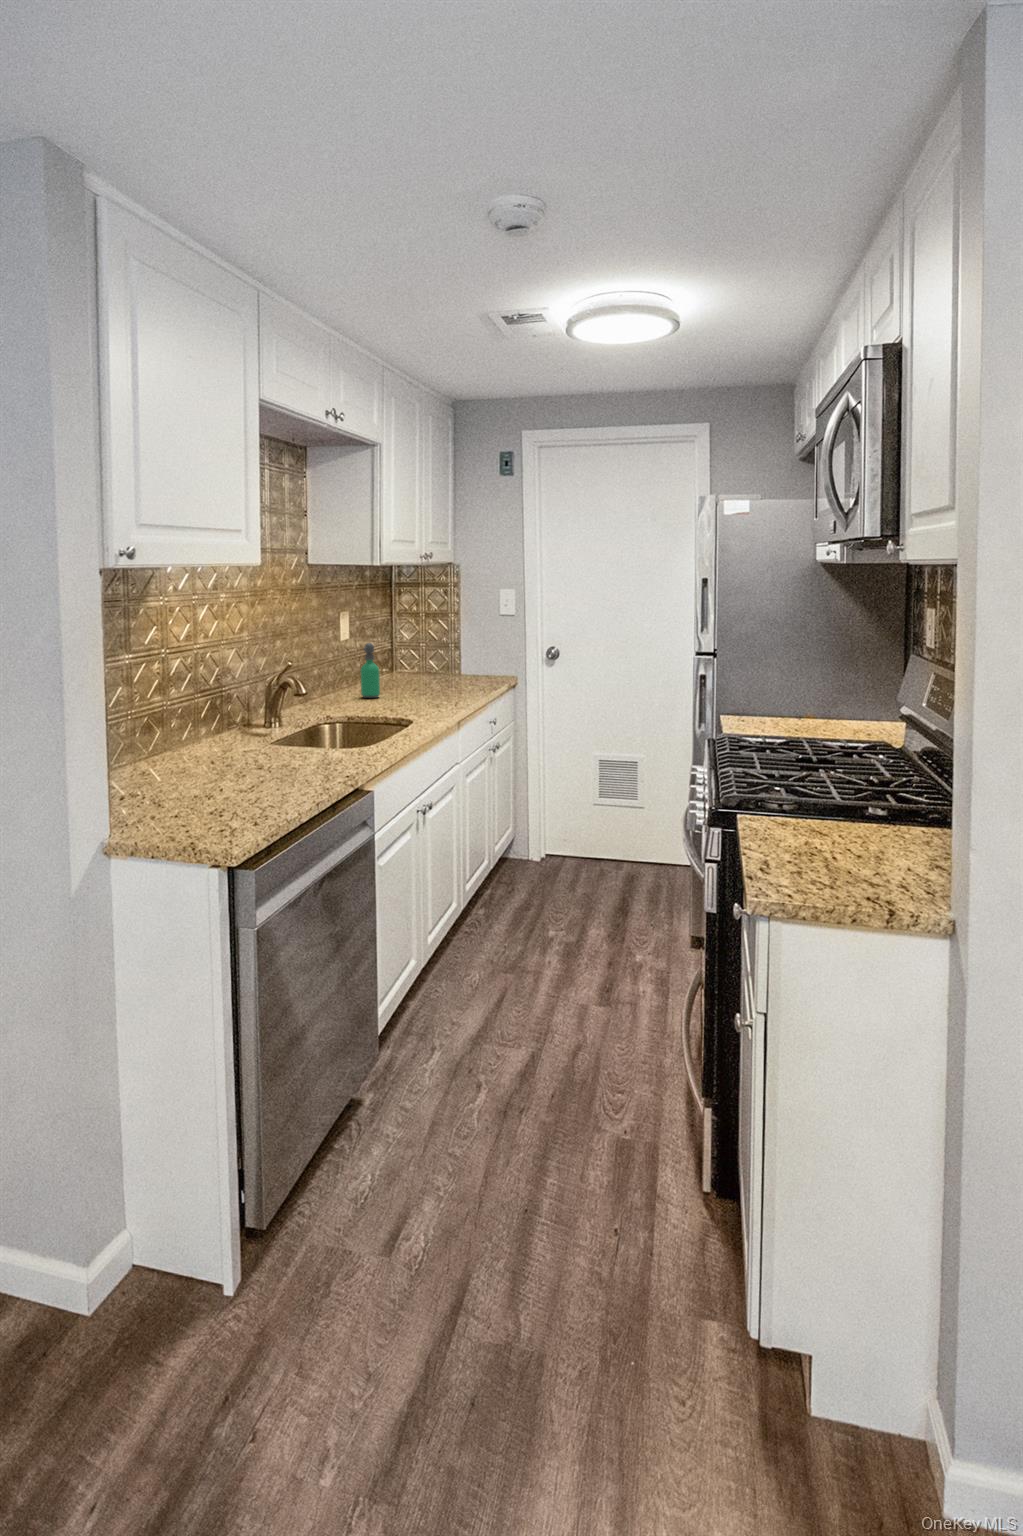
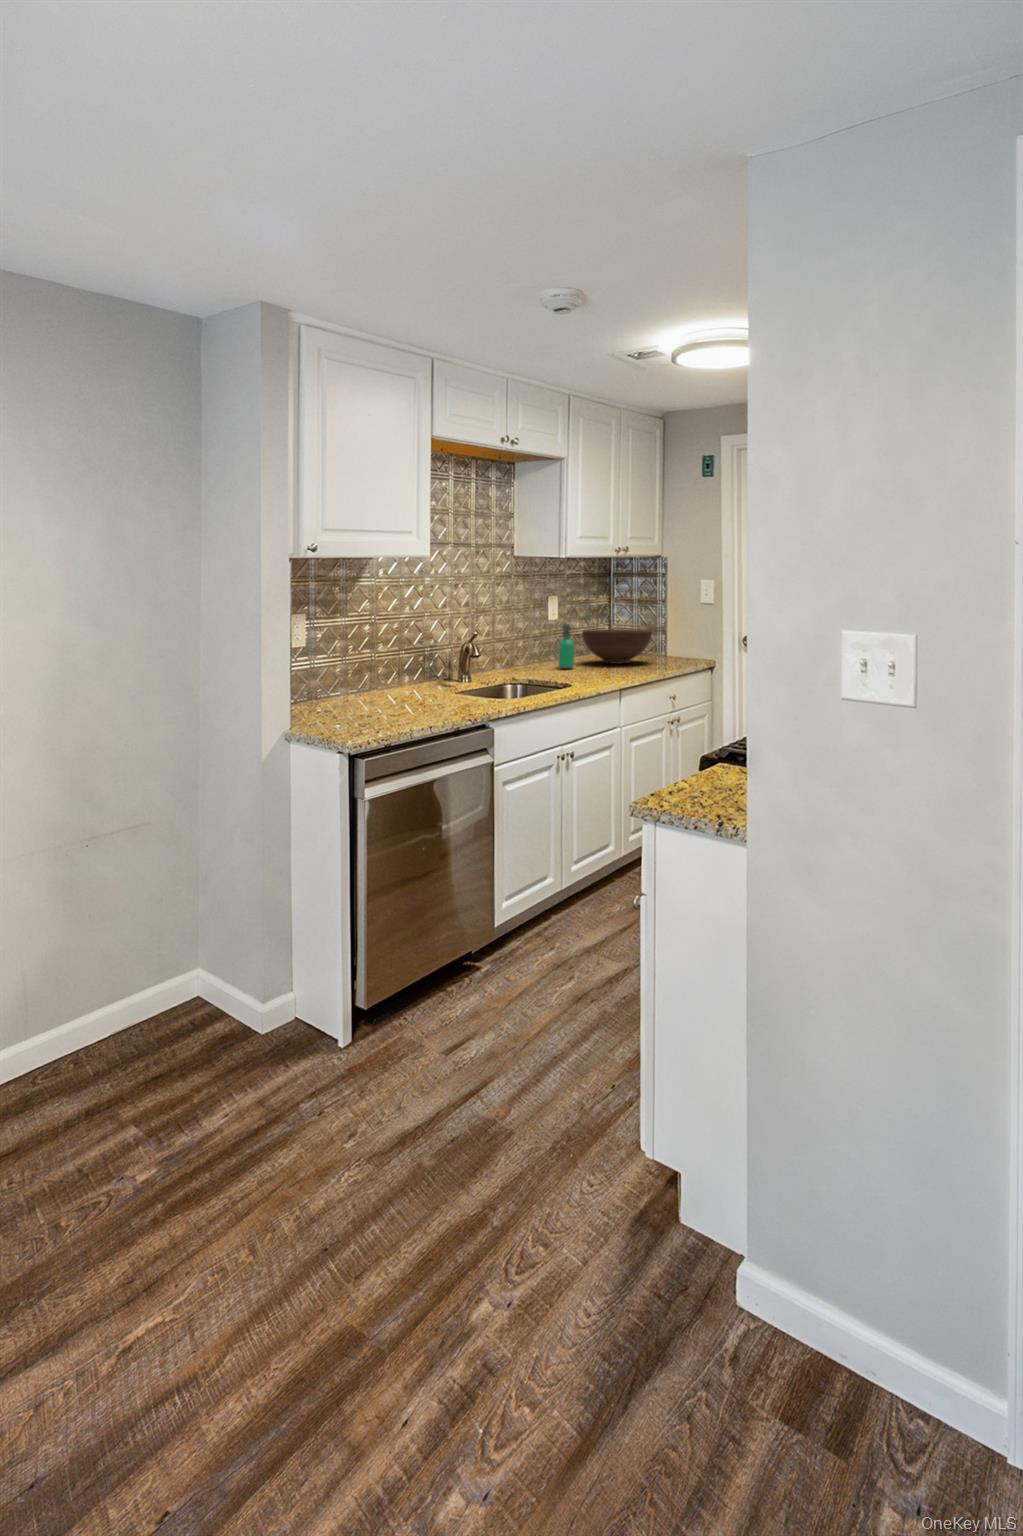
fruit bowl: none [379,648,461,689] -> present [582,629,652,664]

